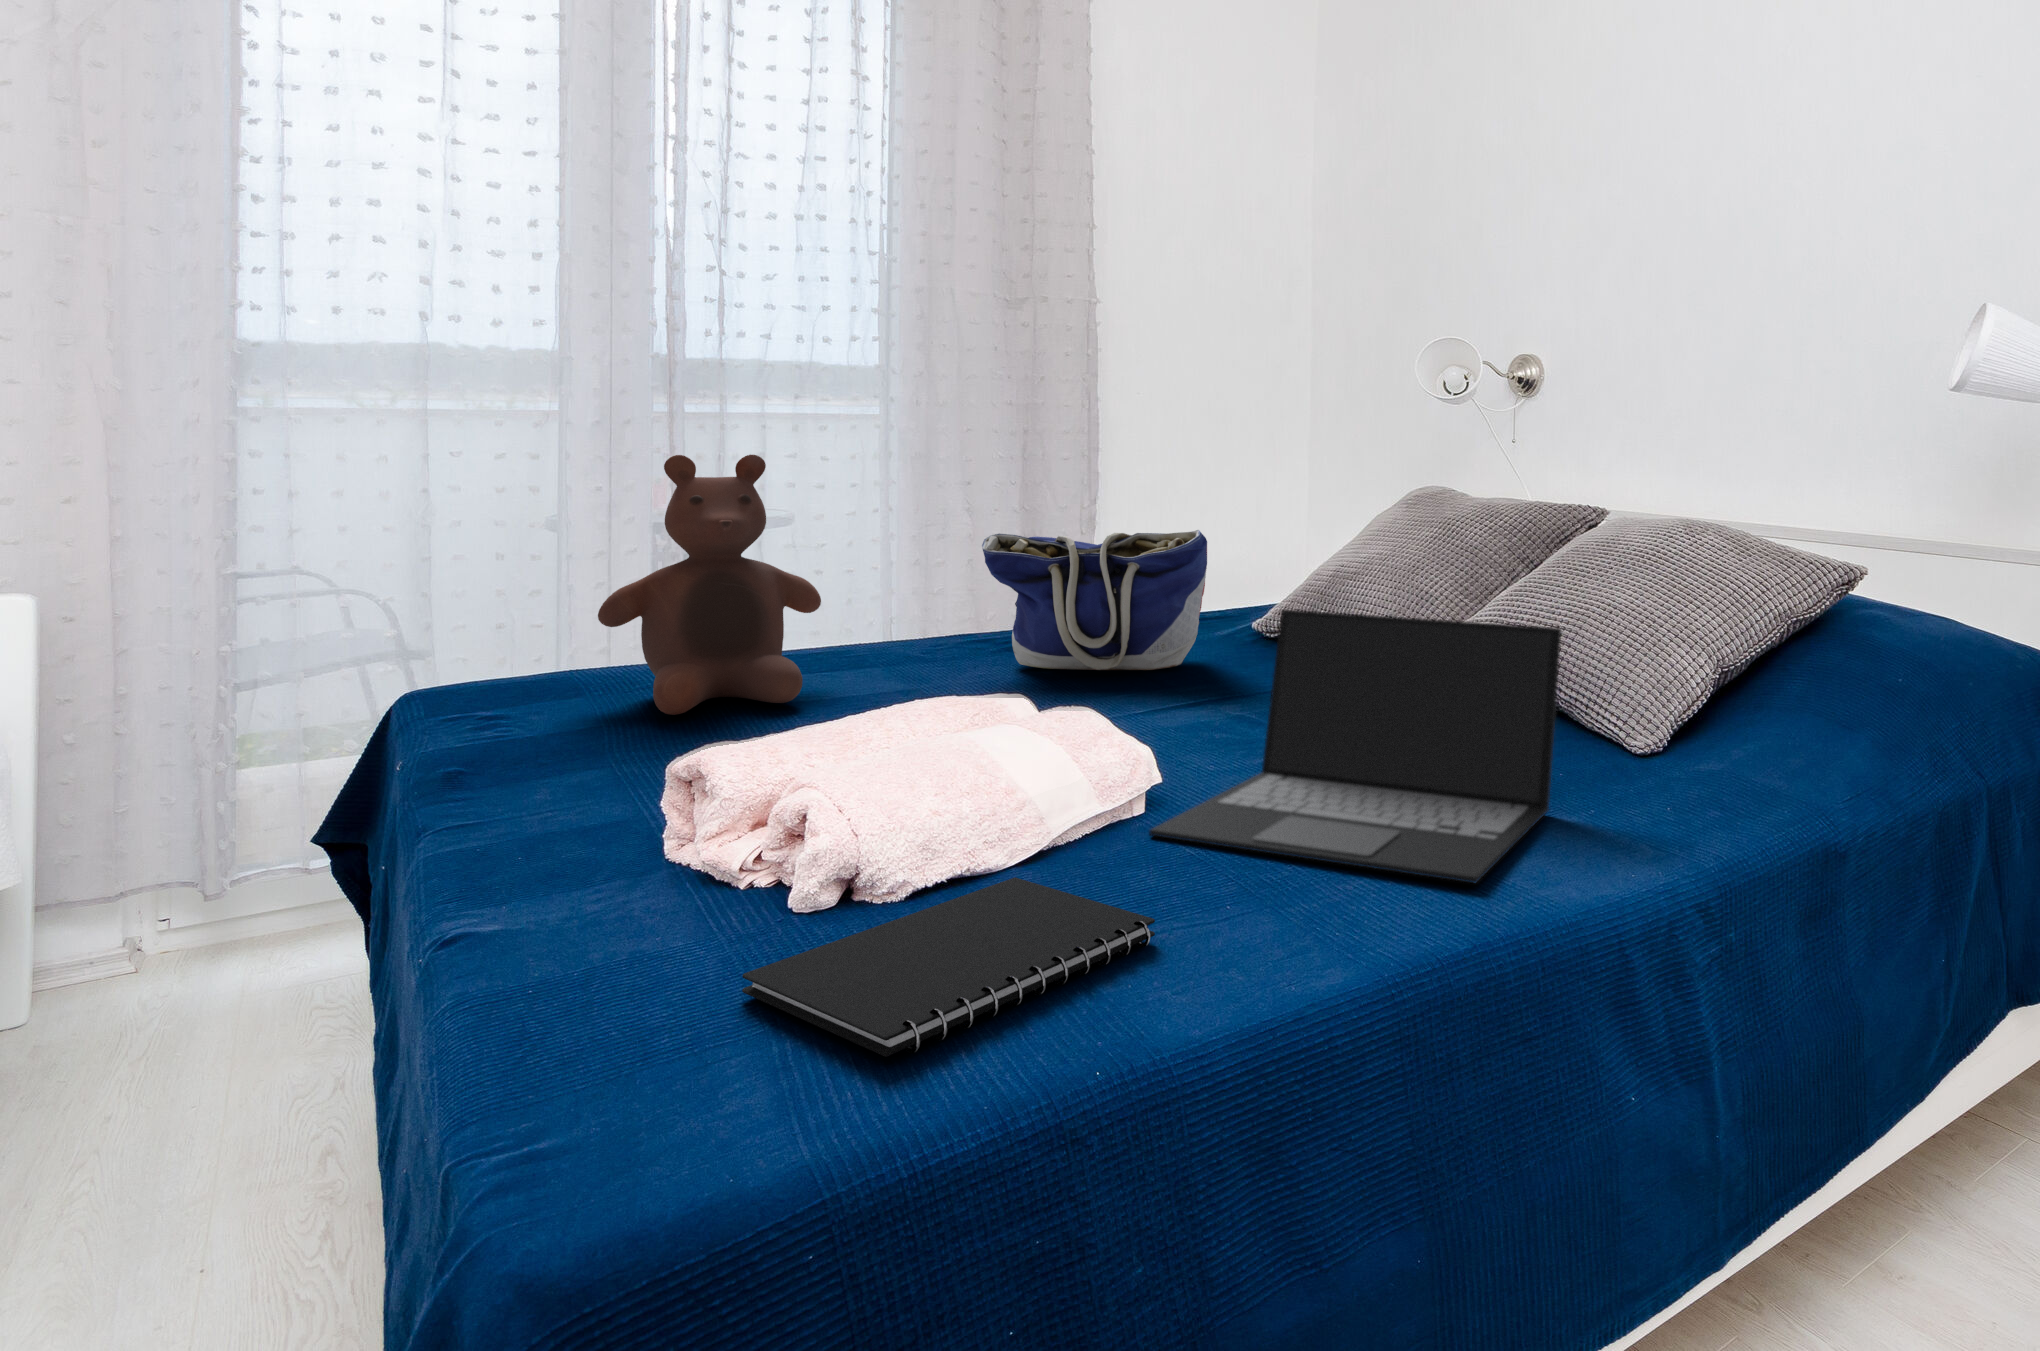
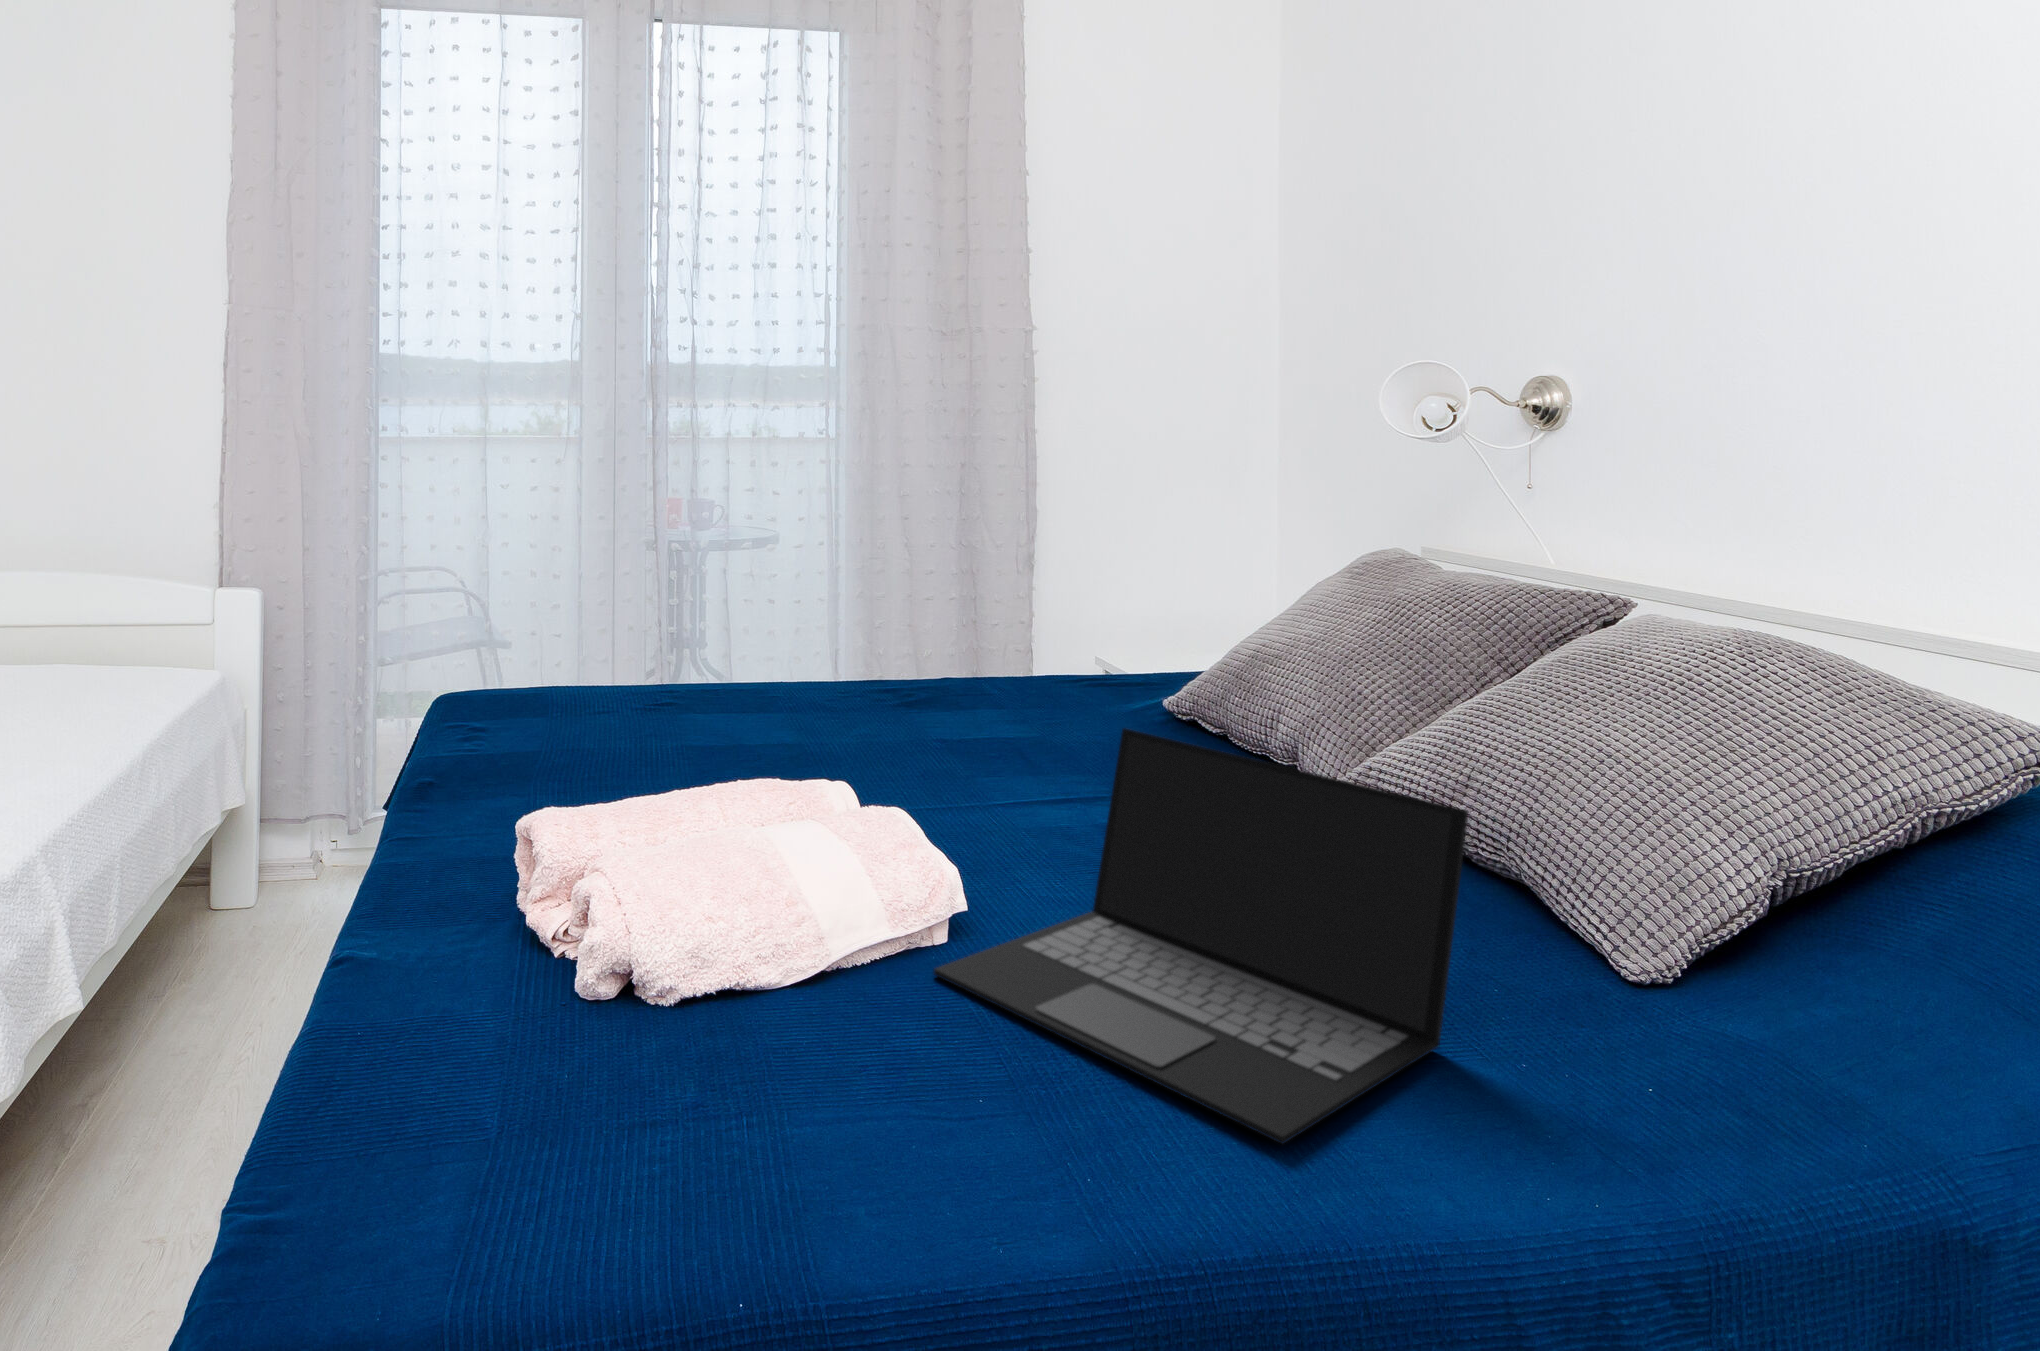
stuffed bear: present [598,455,821,715] -> none [546,510,725,745]
tote bag: present [982,530,1207,670] -> none [868,592,1095,748]
notebook: present [742,877,1155,1057] -> none [489,1005,874,1205]

